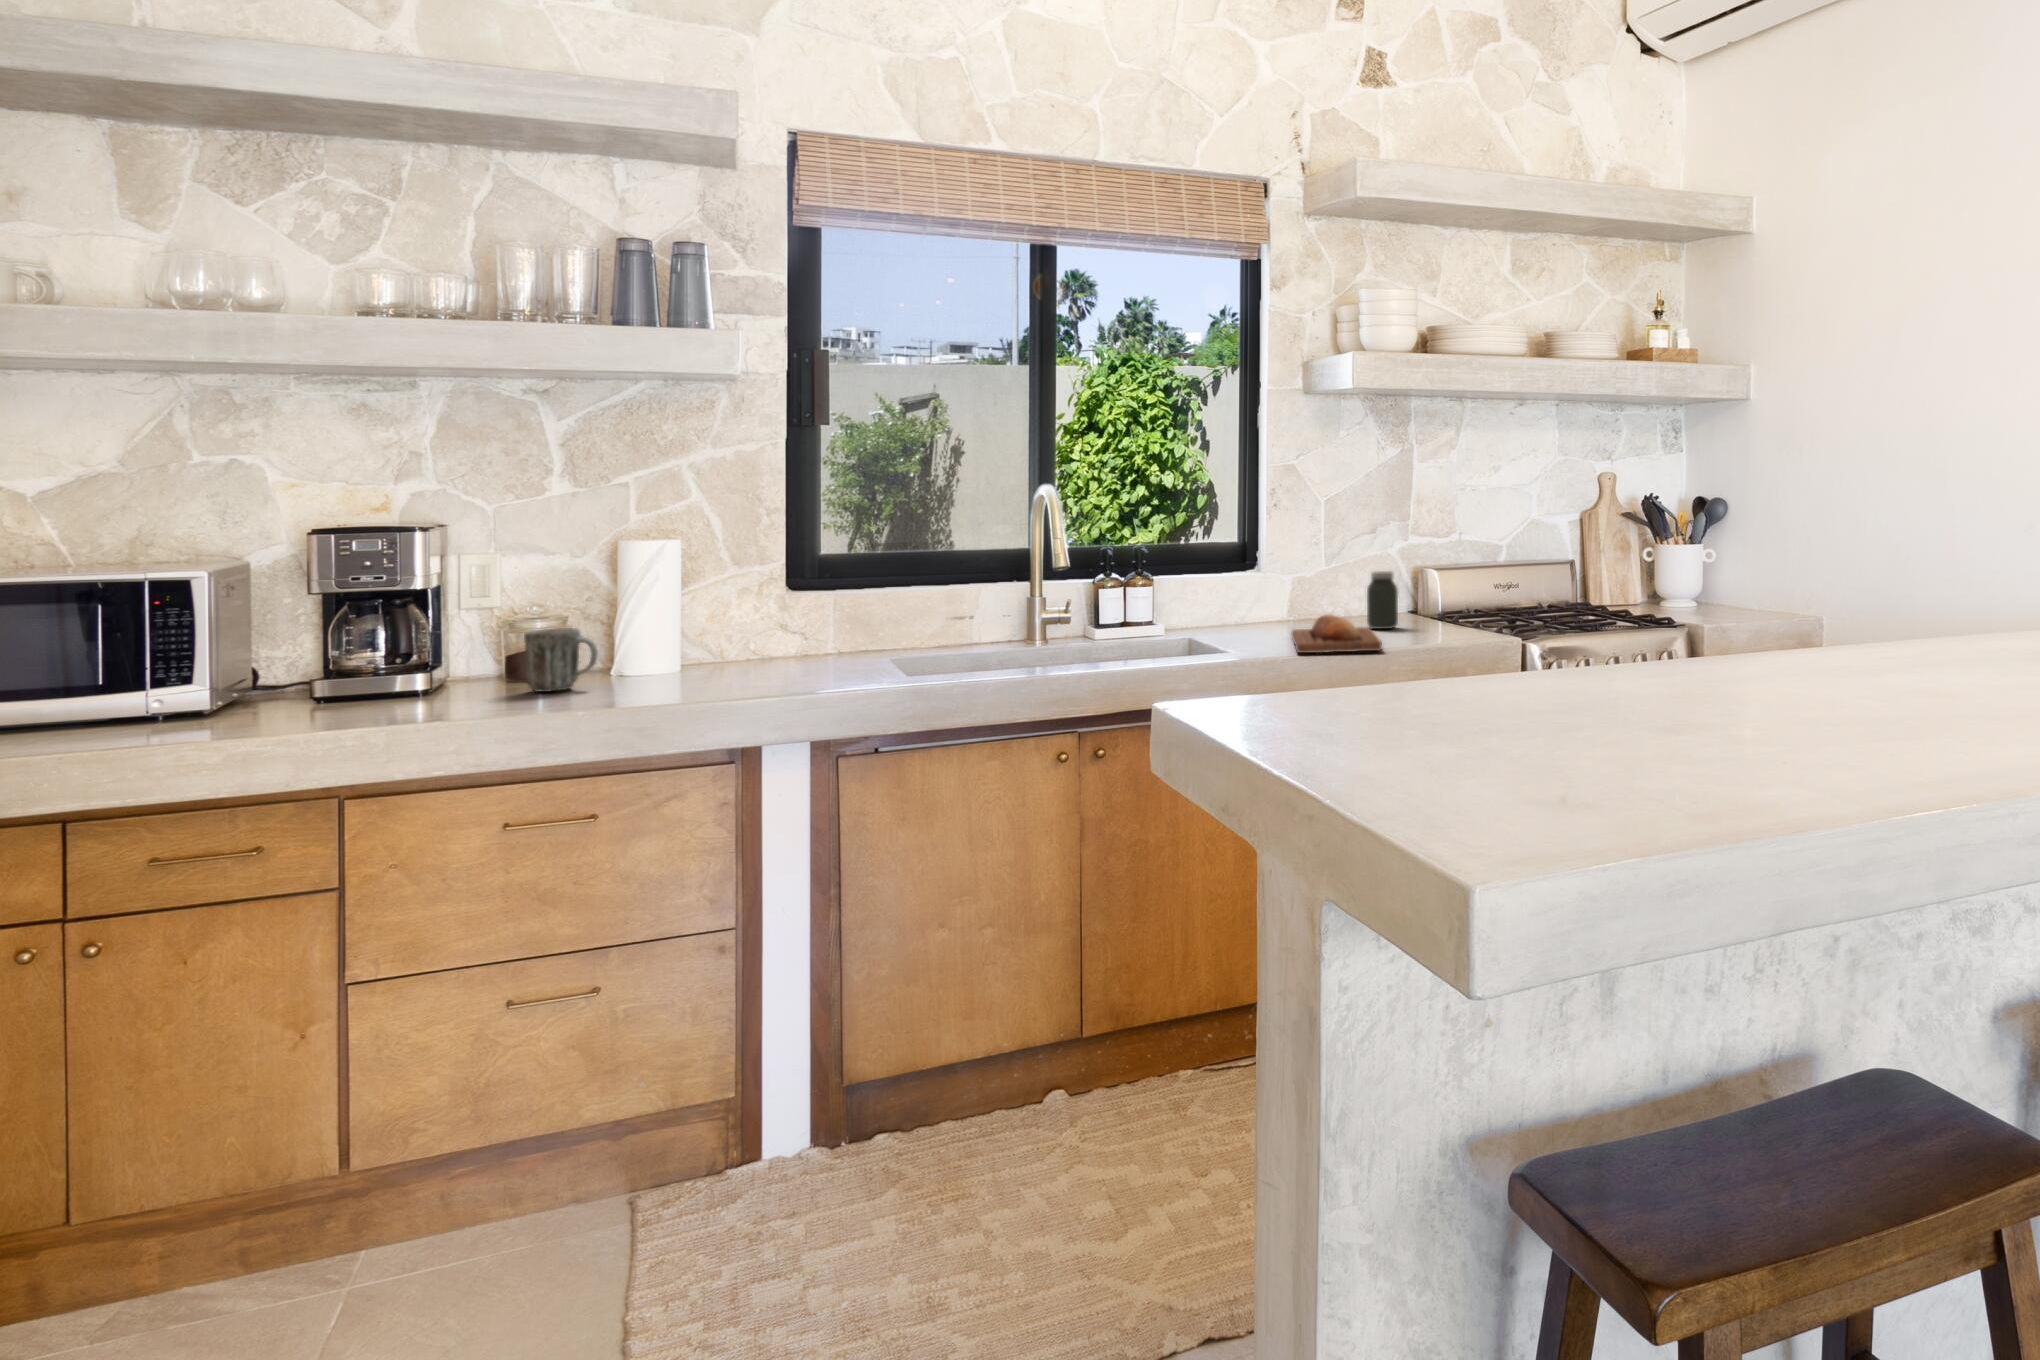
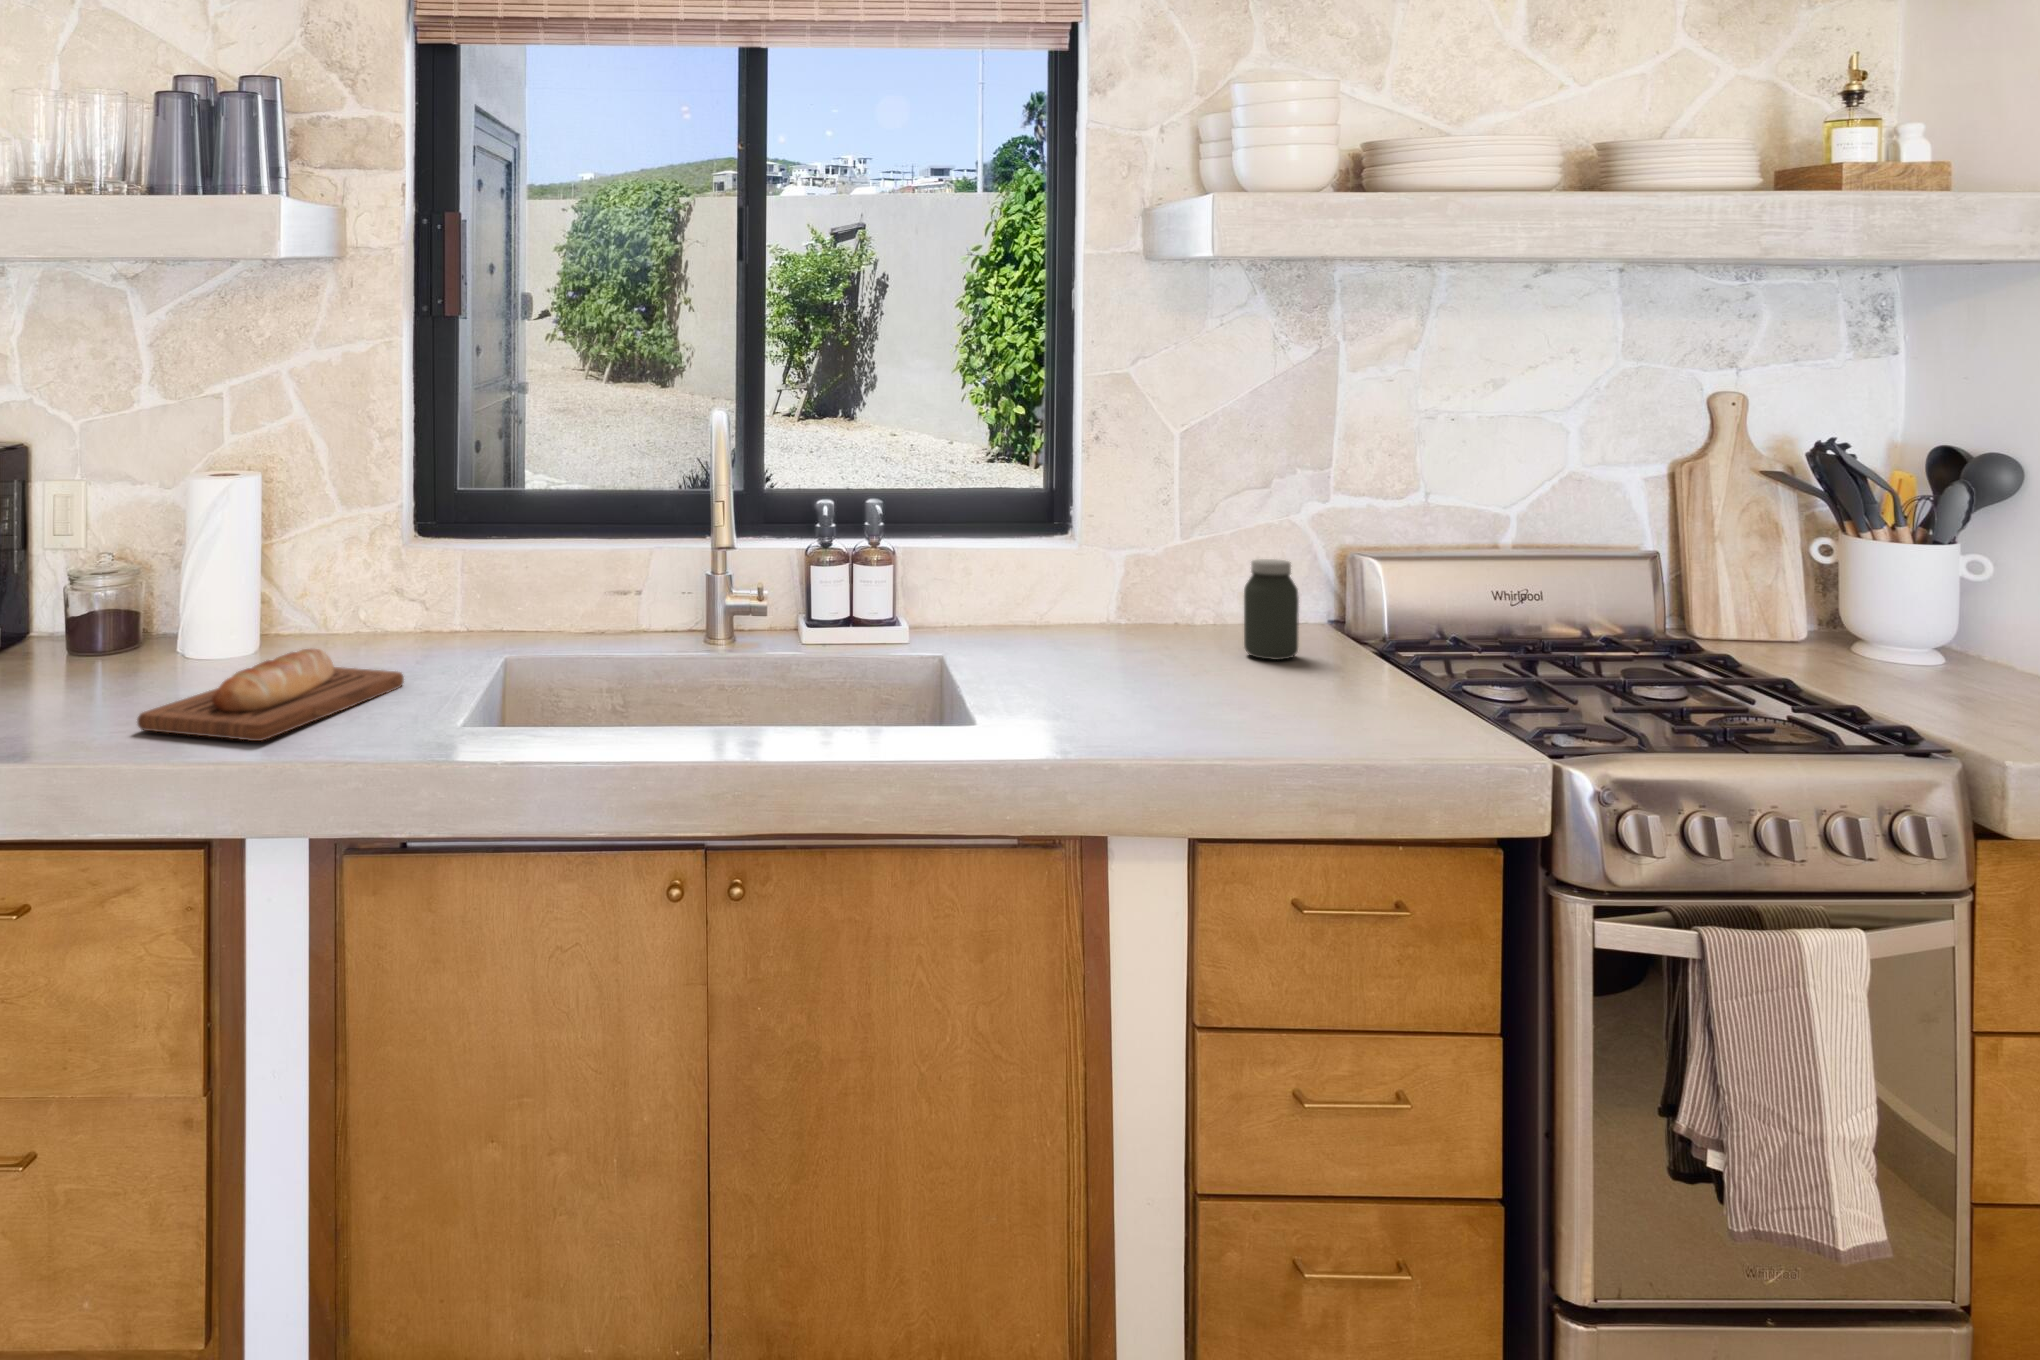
bread loaf: present [1292,615,1382,653] -> present [137,649,404,741]
mug: present [524,628,598,692] -> none [49,593,129,678]

